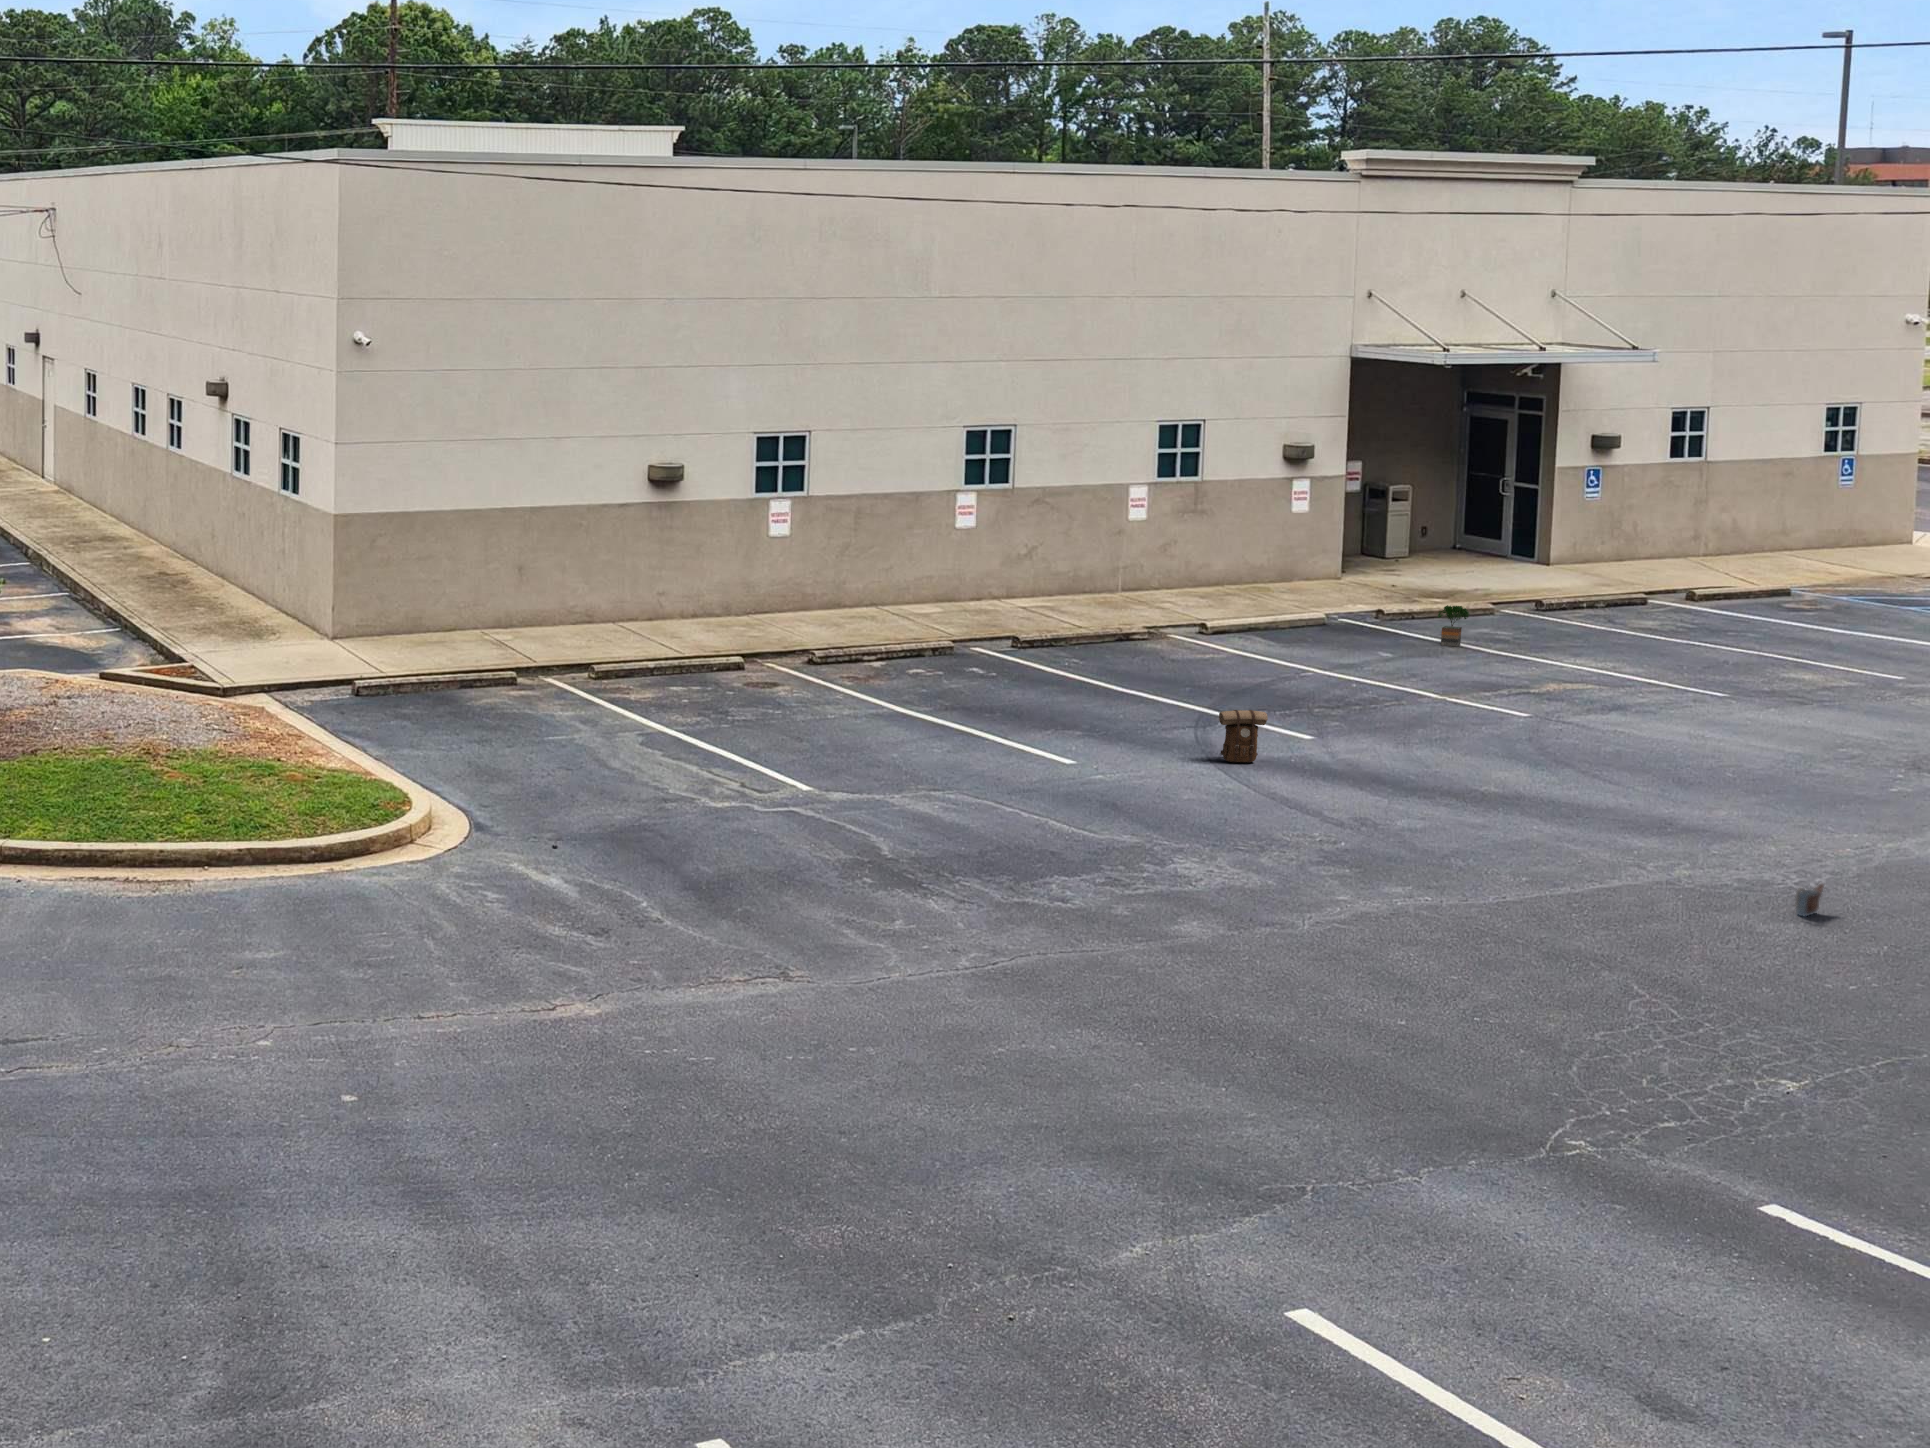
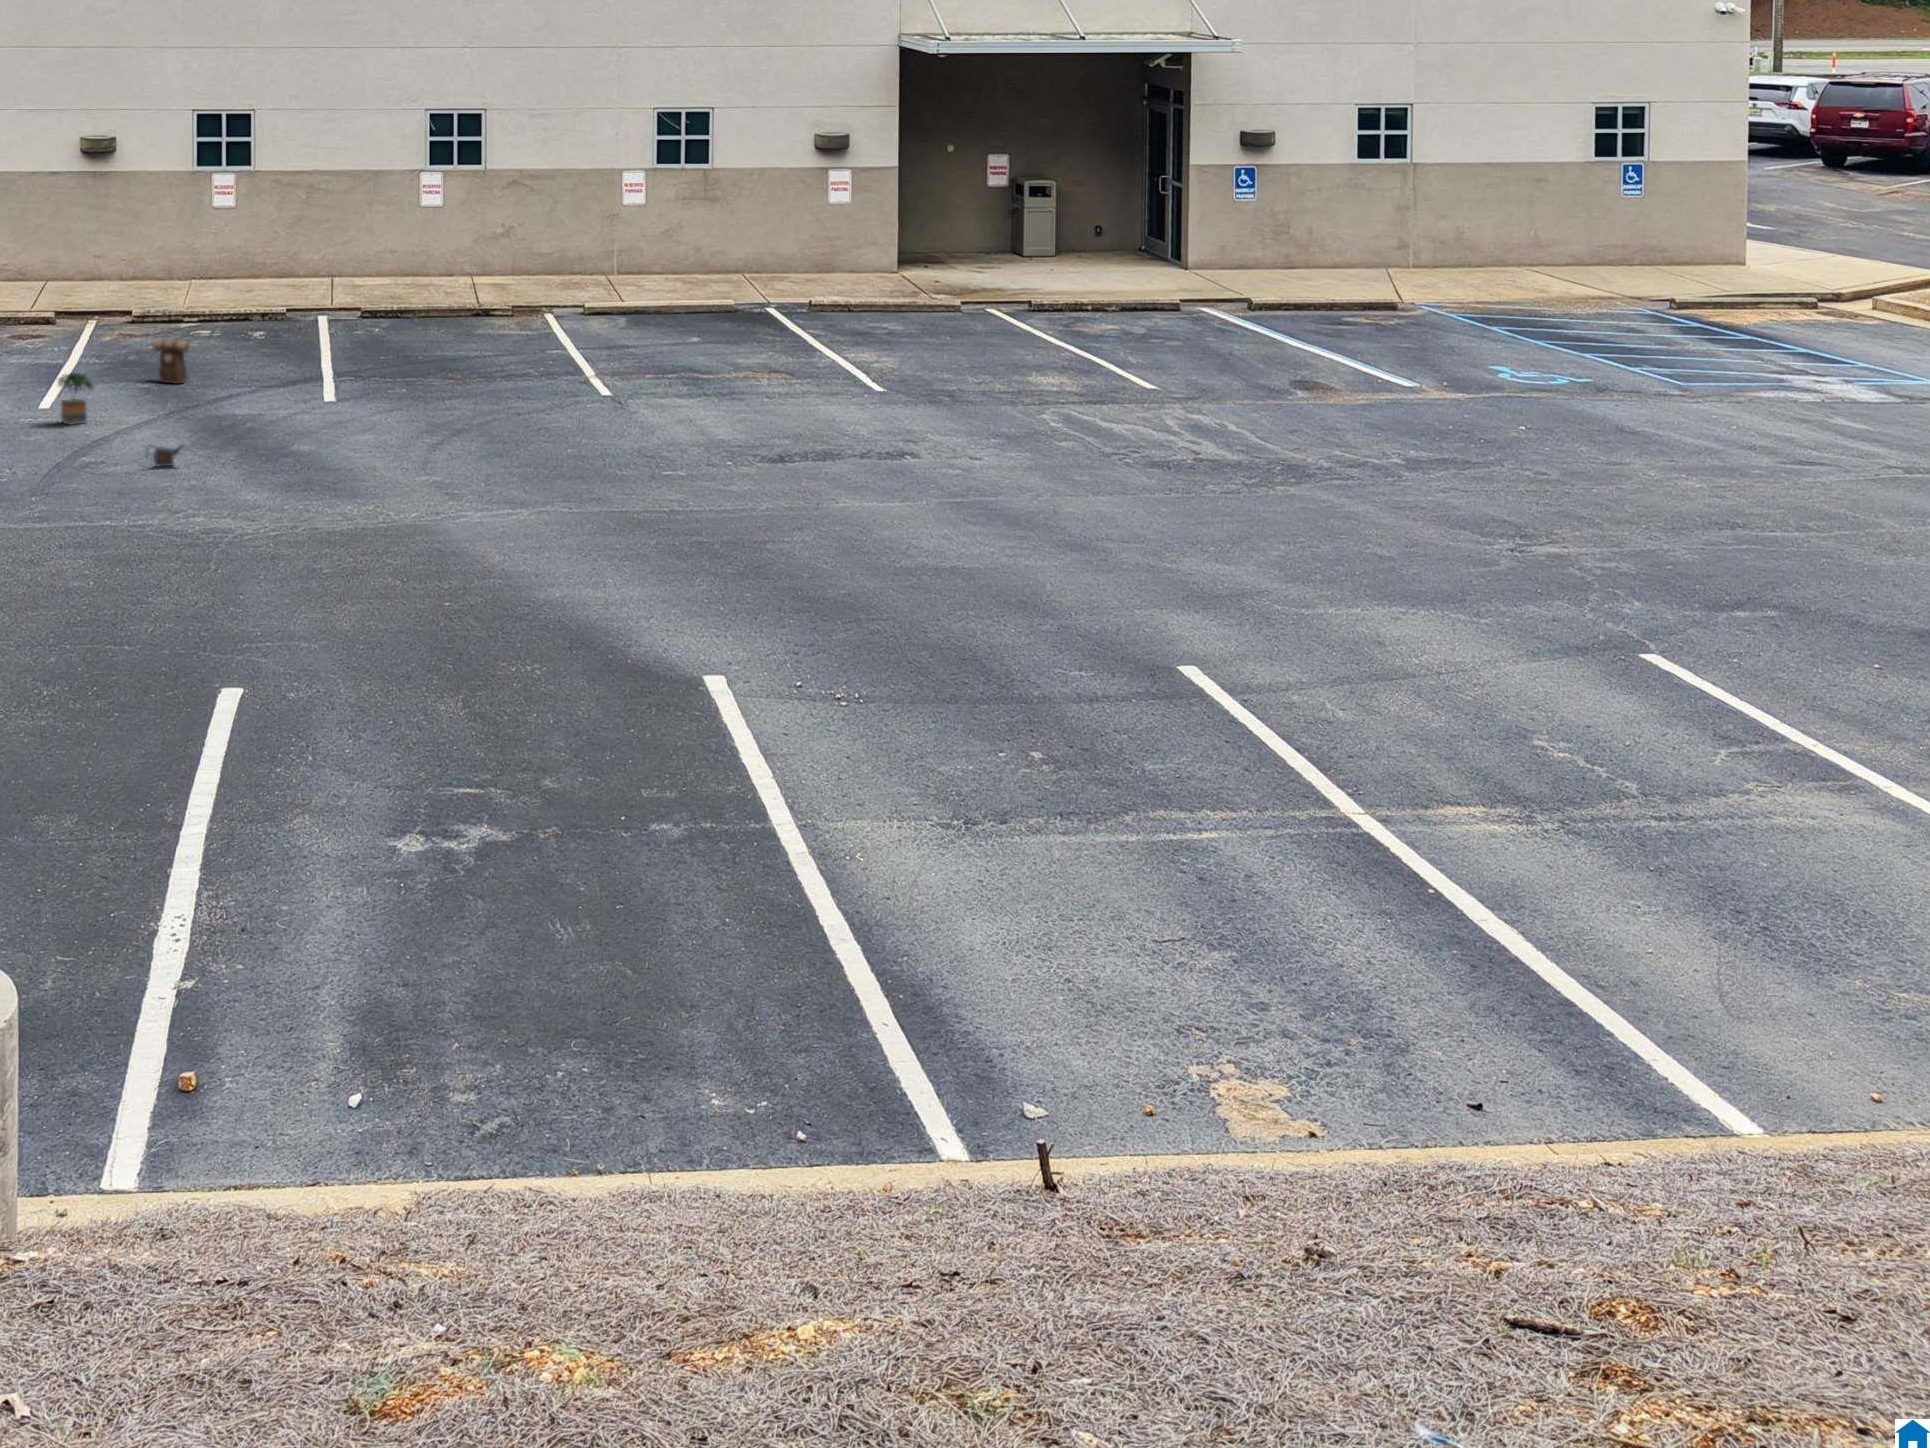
potted tree: present [1438,605,1469,647] -> present [58,373,94,425]

